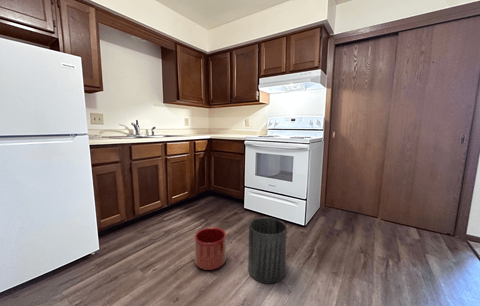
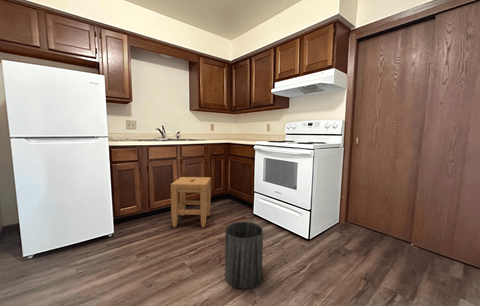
stool: none [164,175,203,232] -> present [171,177,211,227]
planter: present [194,227,226,270] -> none [181,226,211,265]

